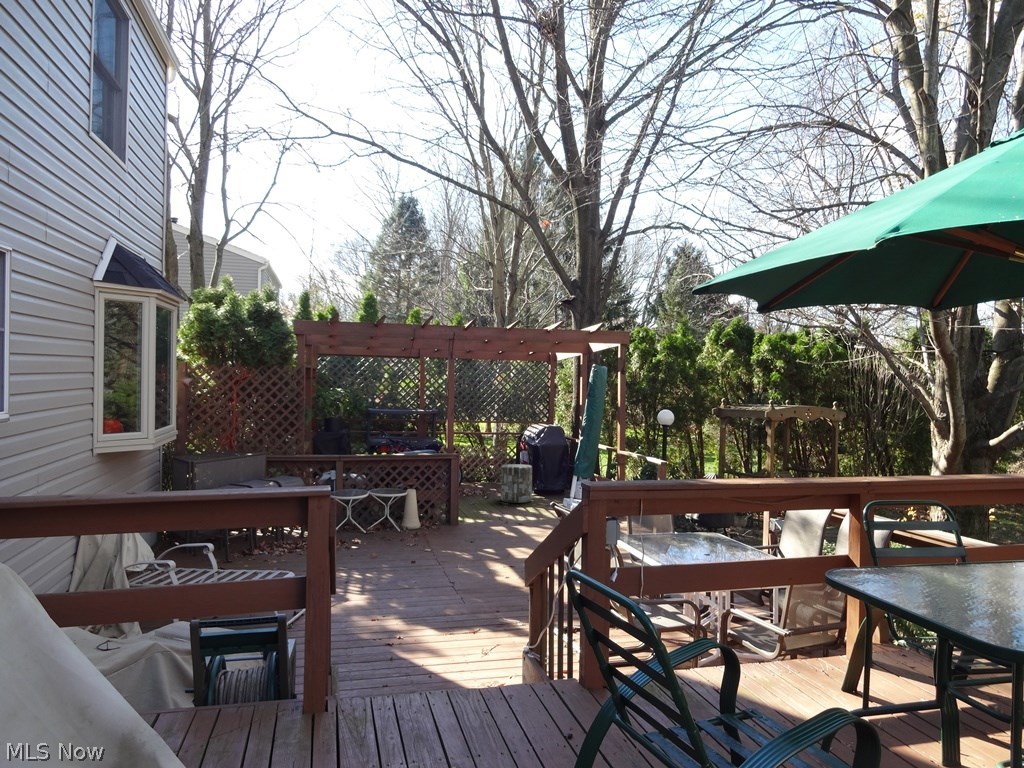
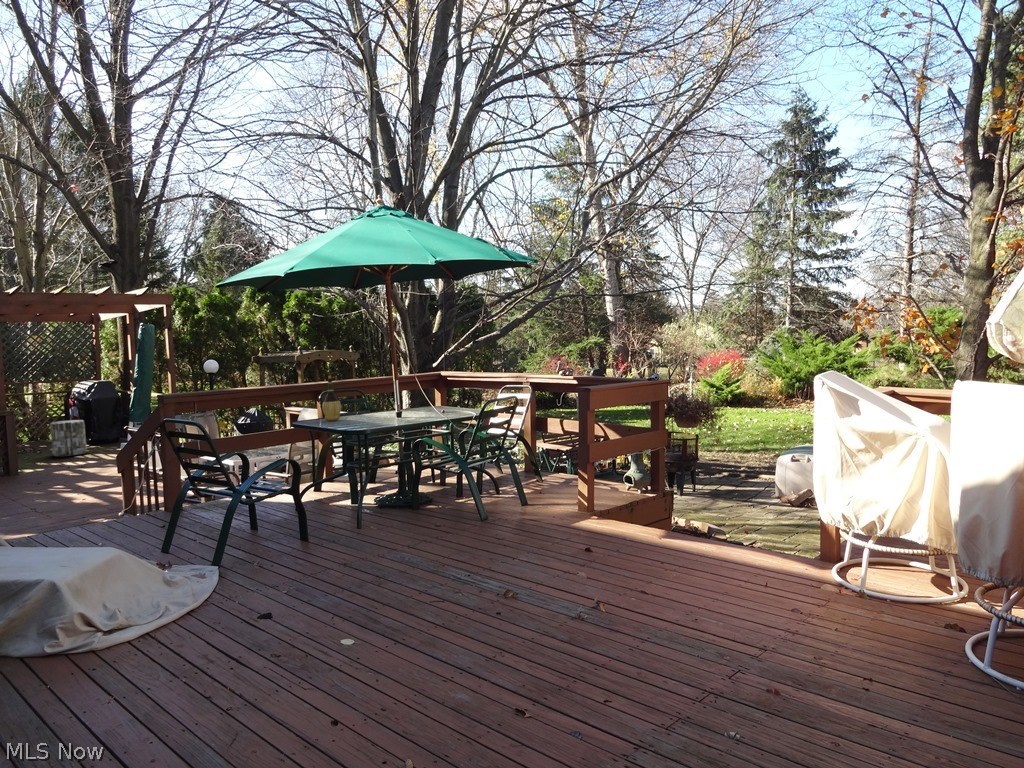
wine bottle: none [926,494,979,609] -> present [322,376,341,421]

